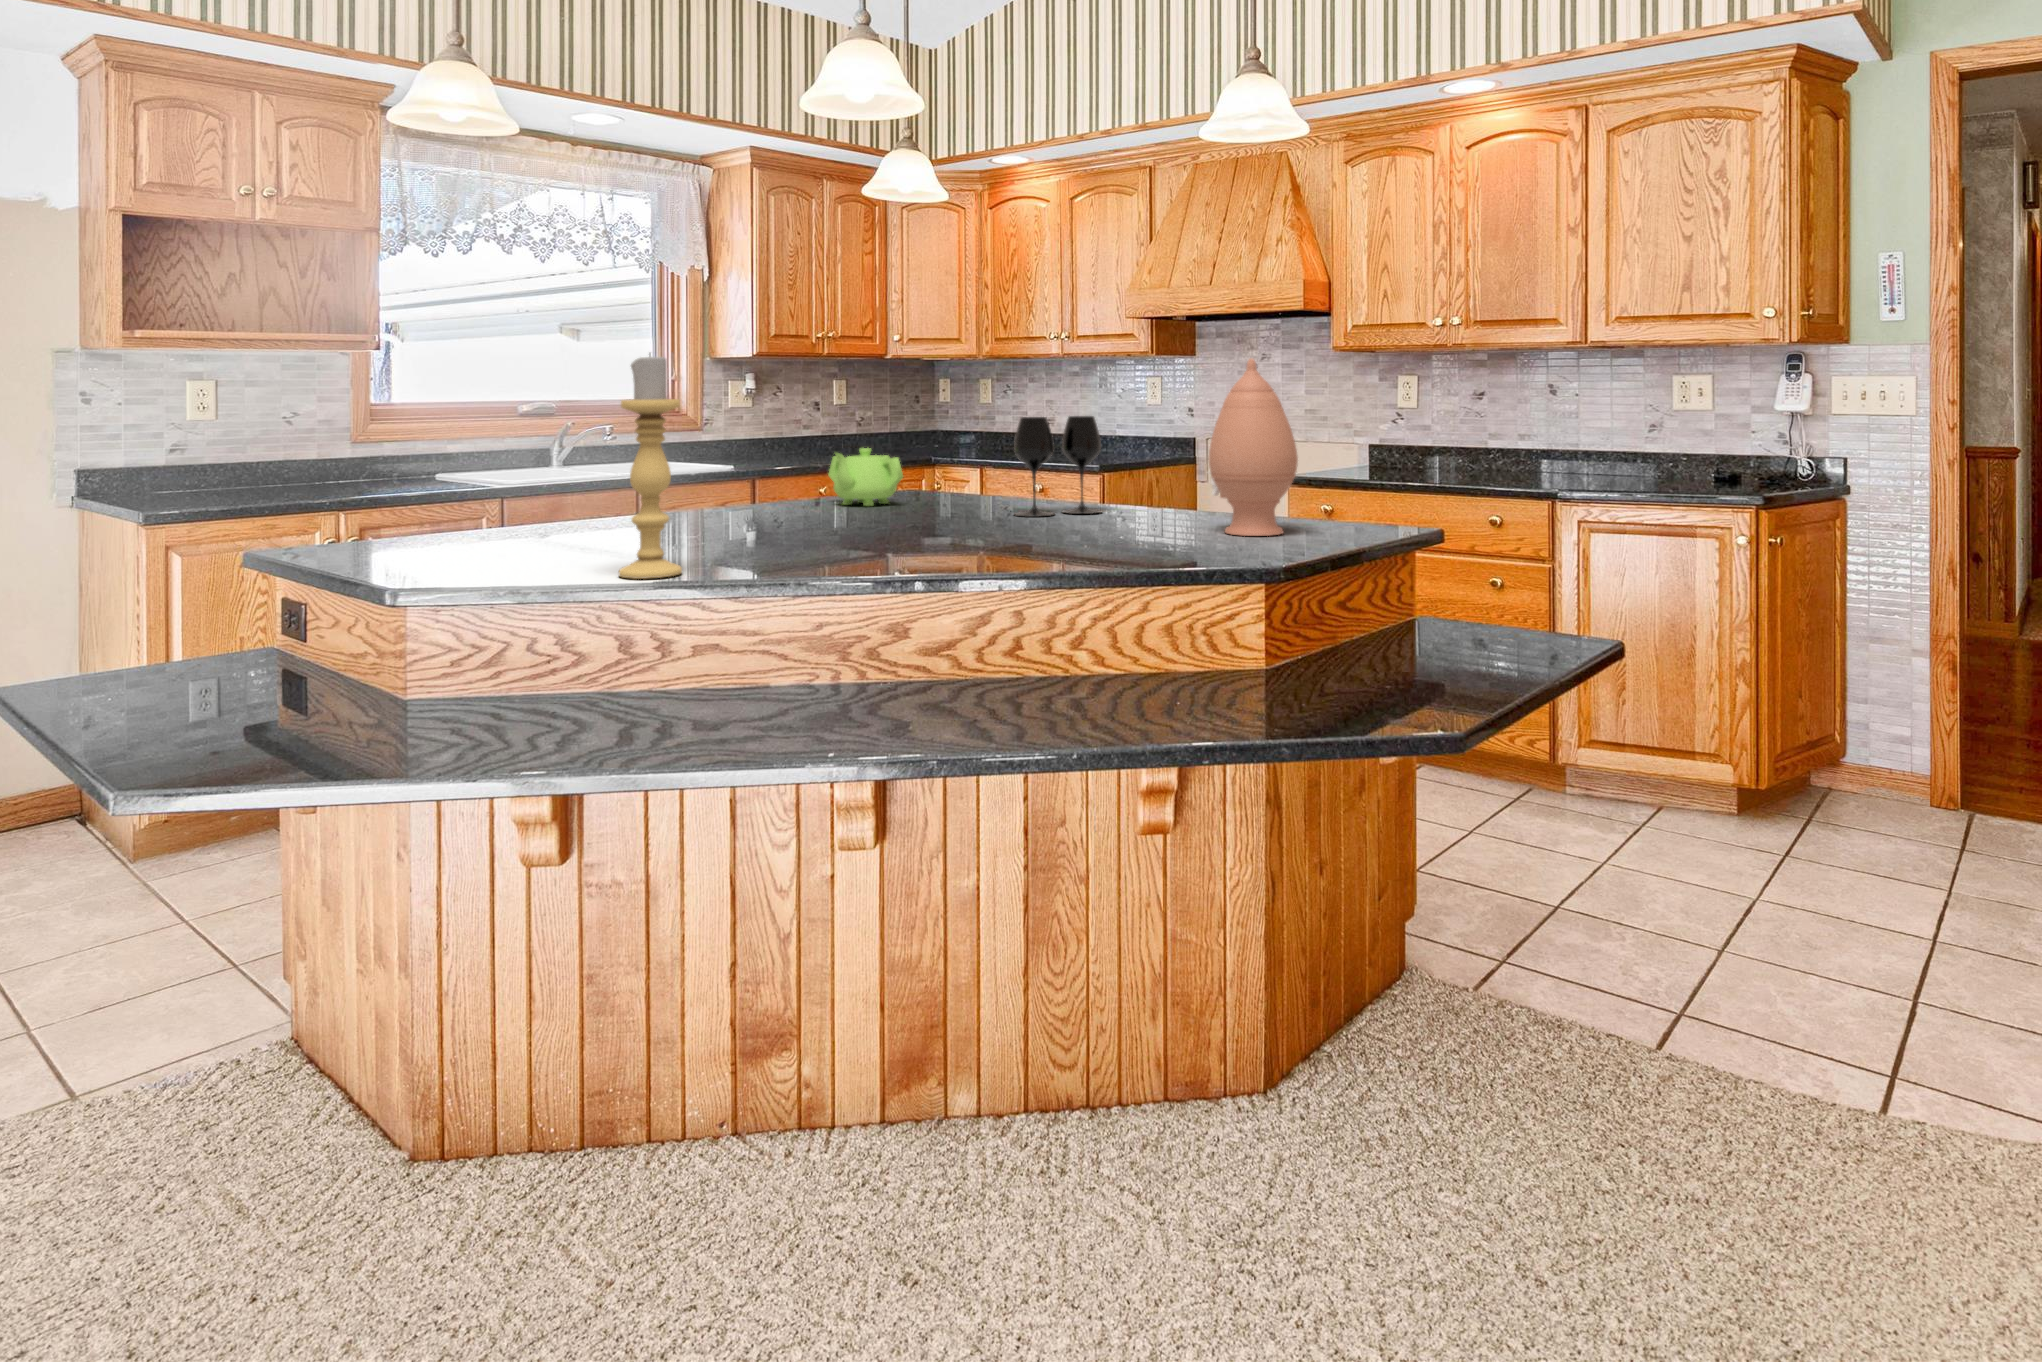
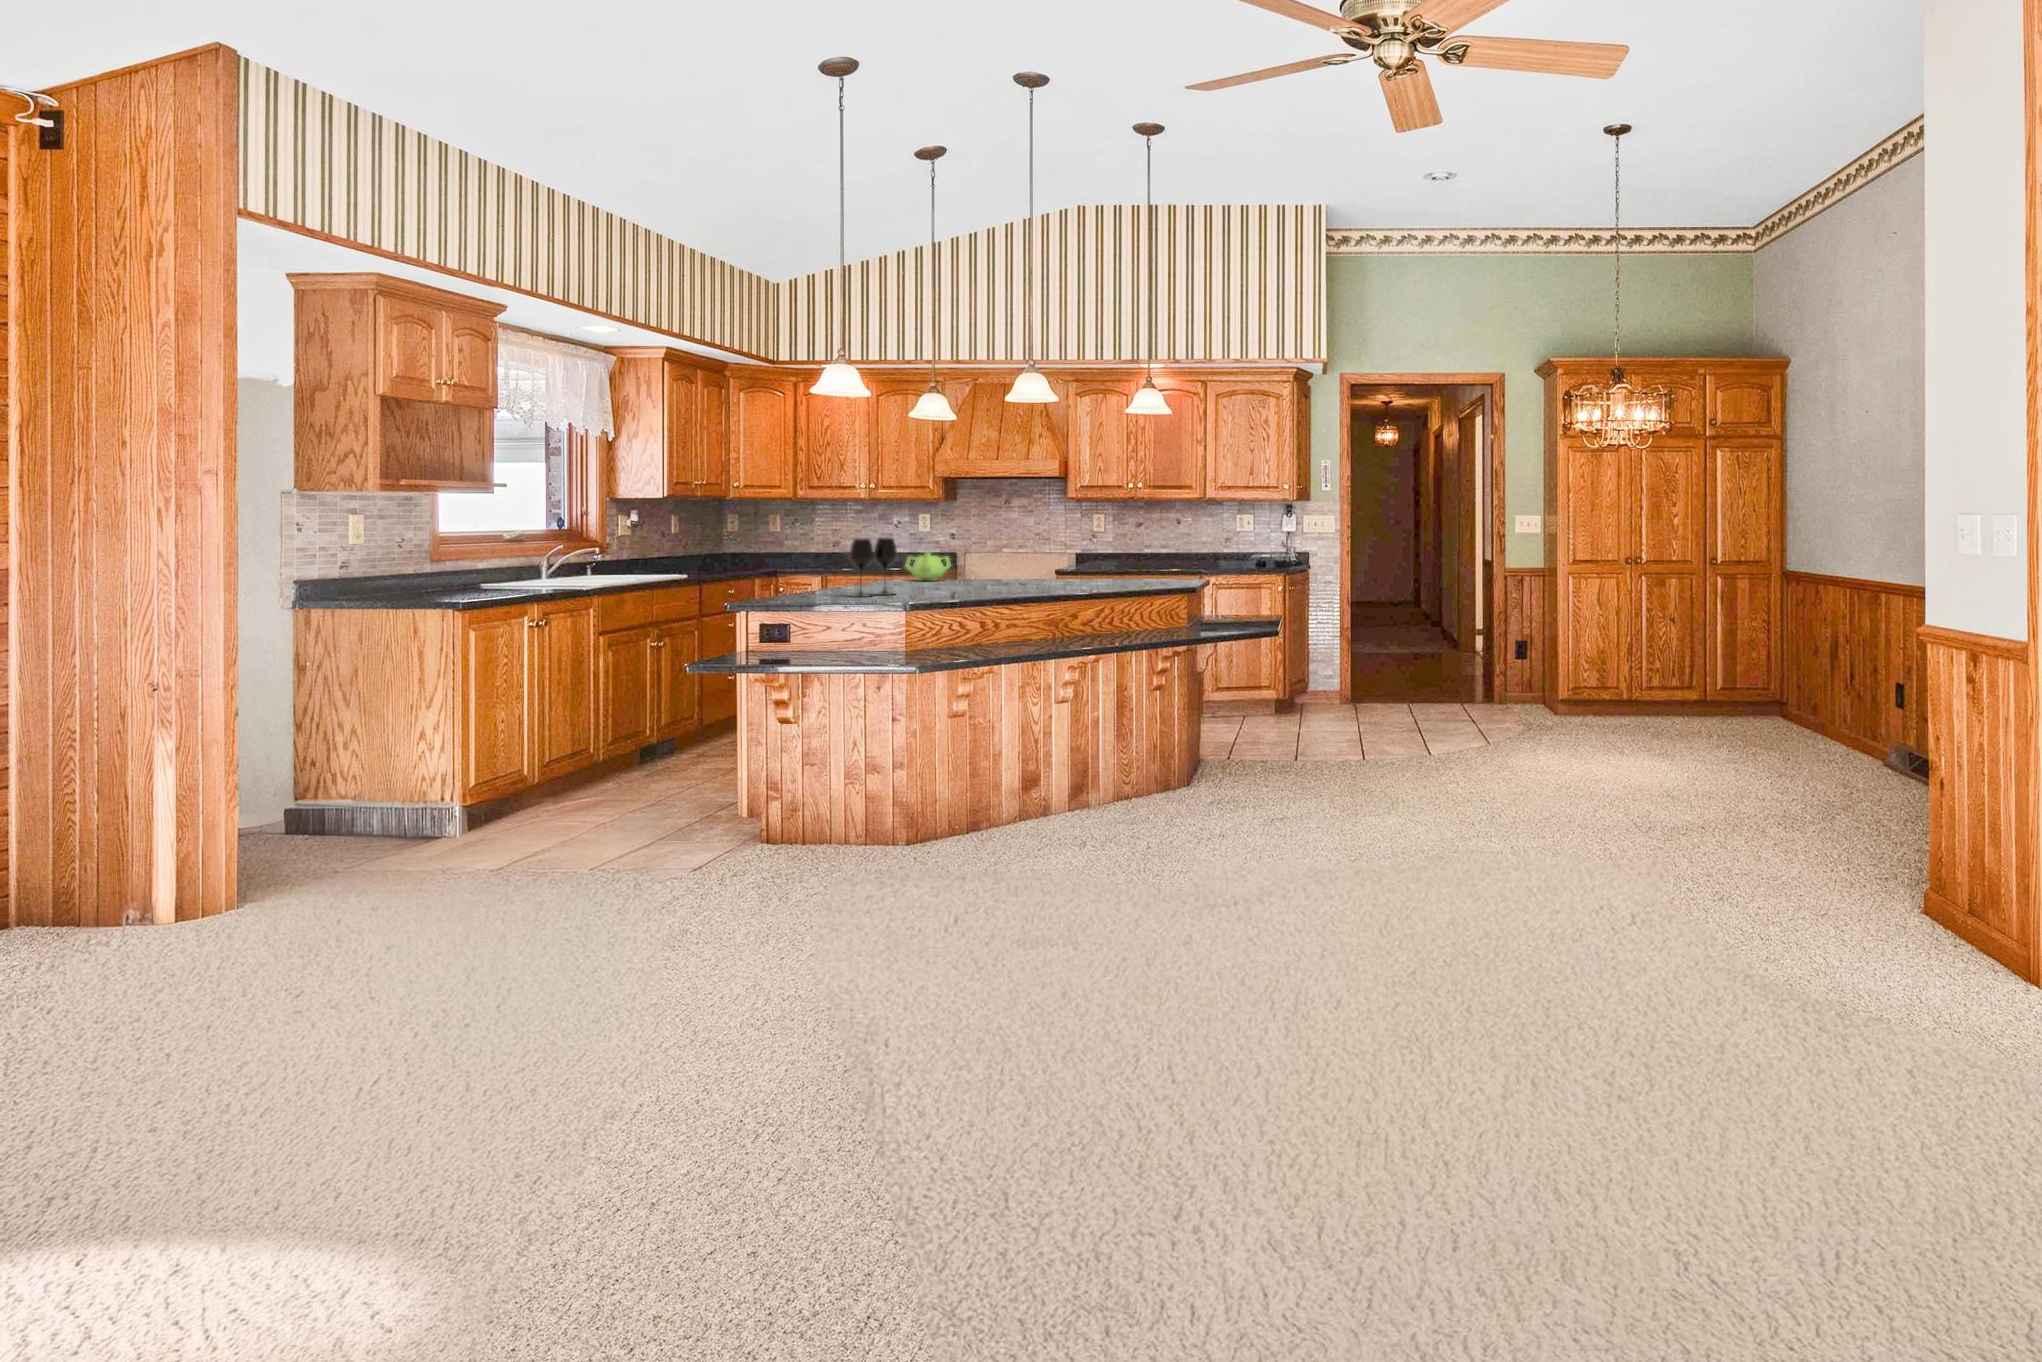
candle holder: present [619,355,682,579] -> none [980,506,1005,596]
vase: present [1209,358,1298,536] -> none [1124,508,1167,582]
wine glass: present [1014,416,1101,517] -> present [849,538,897,597]

